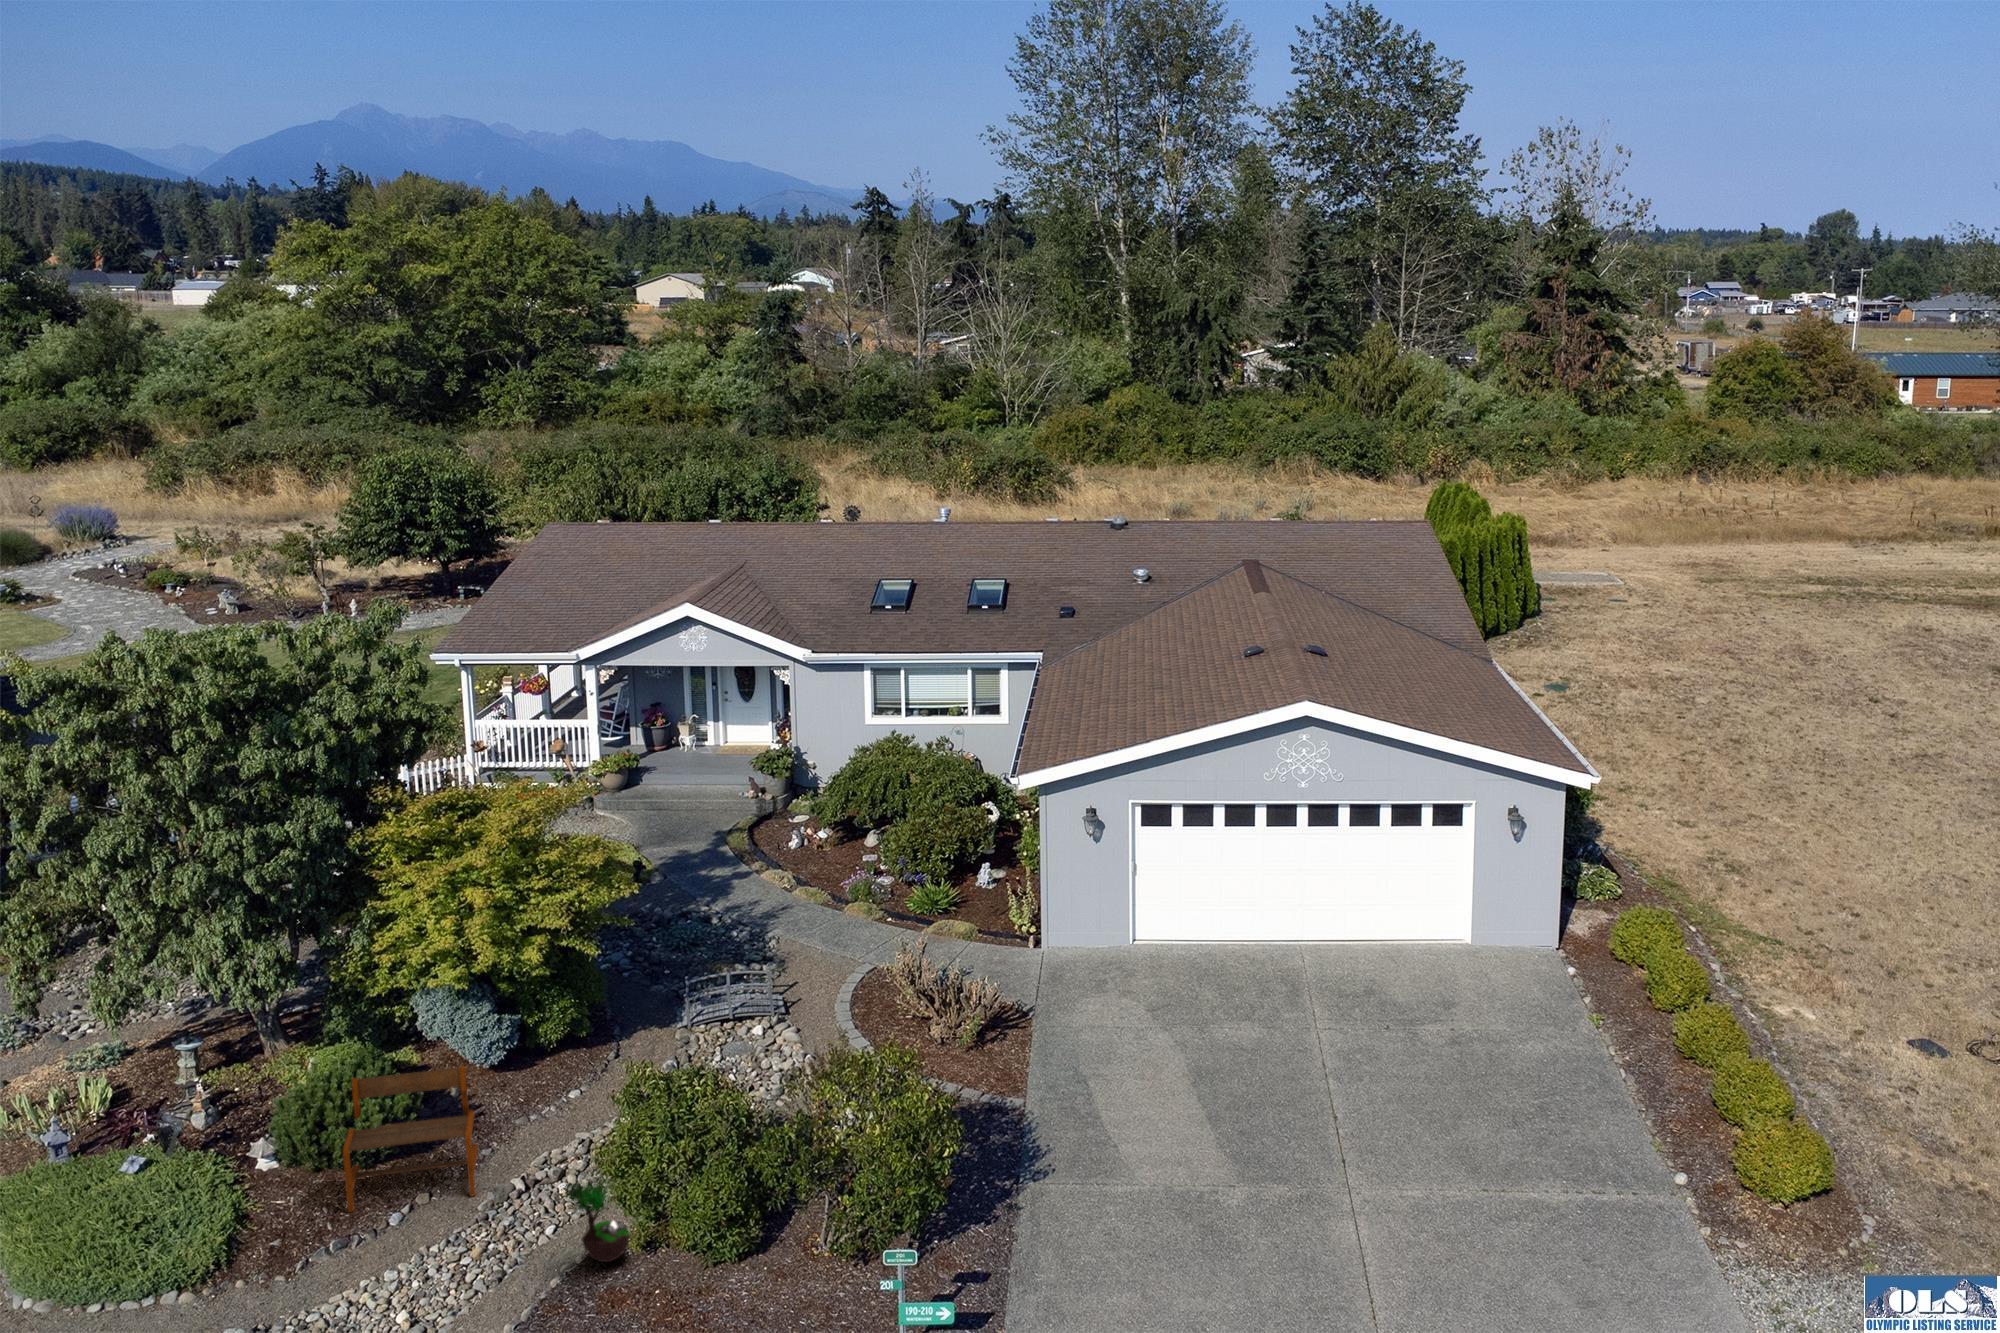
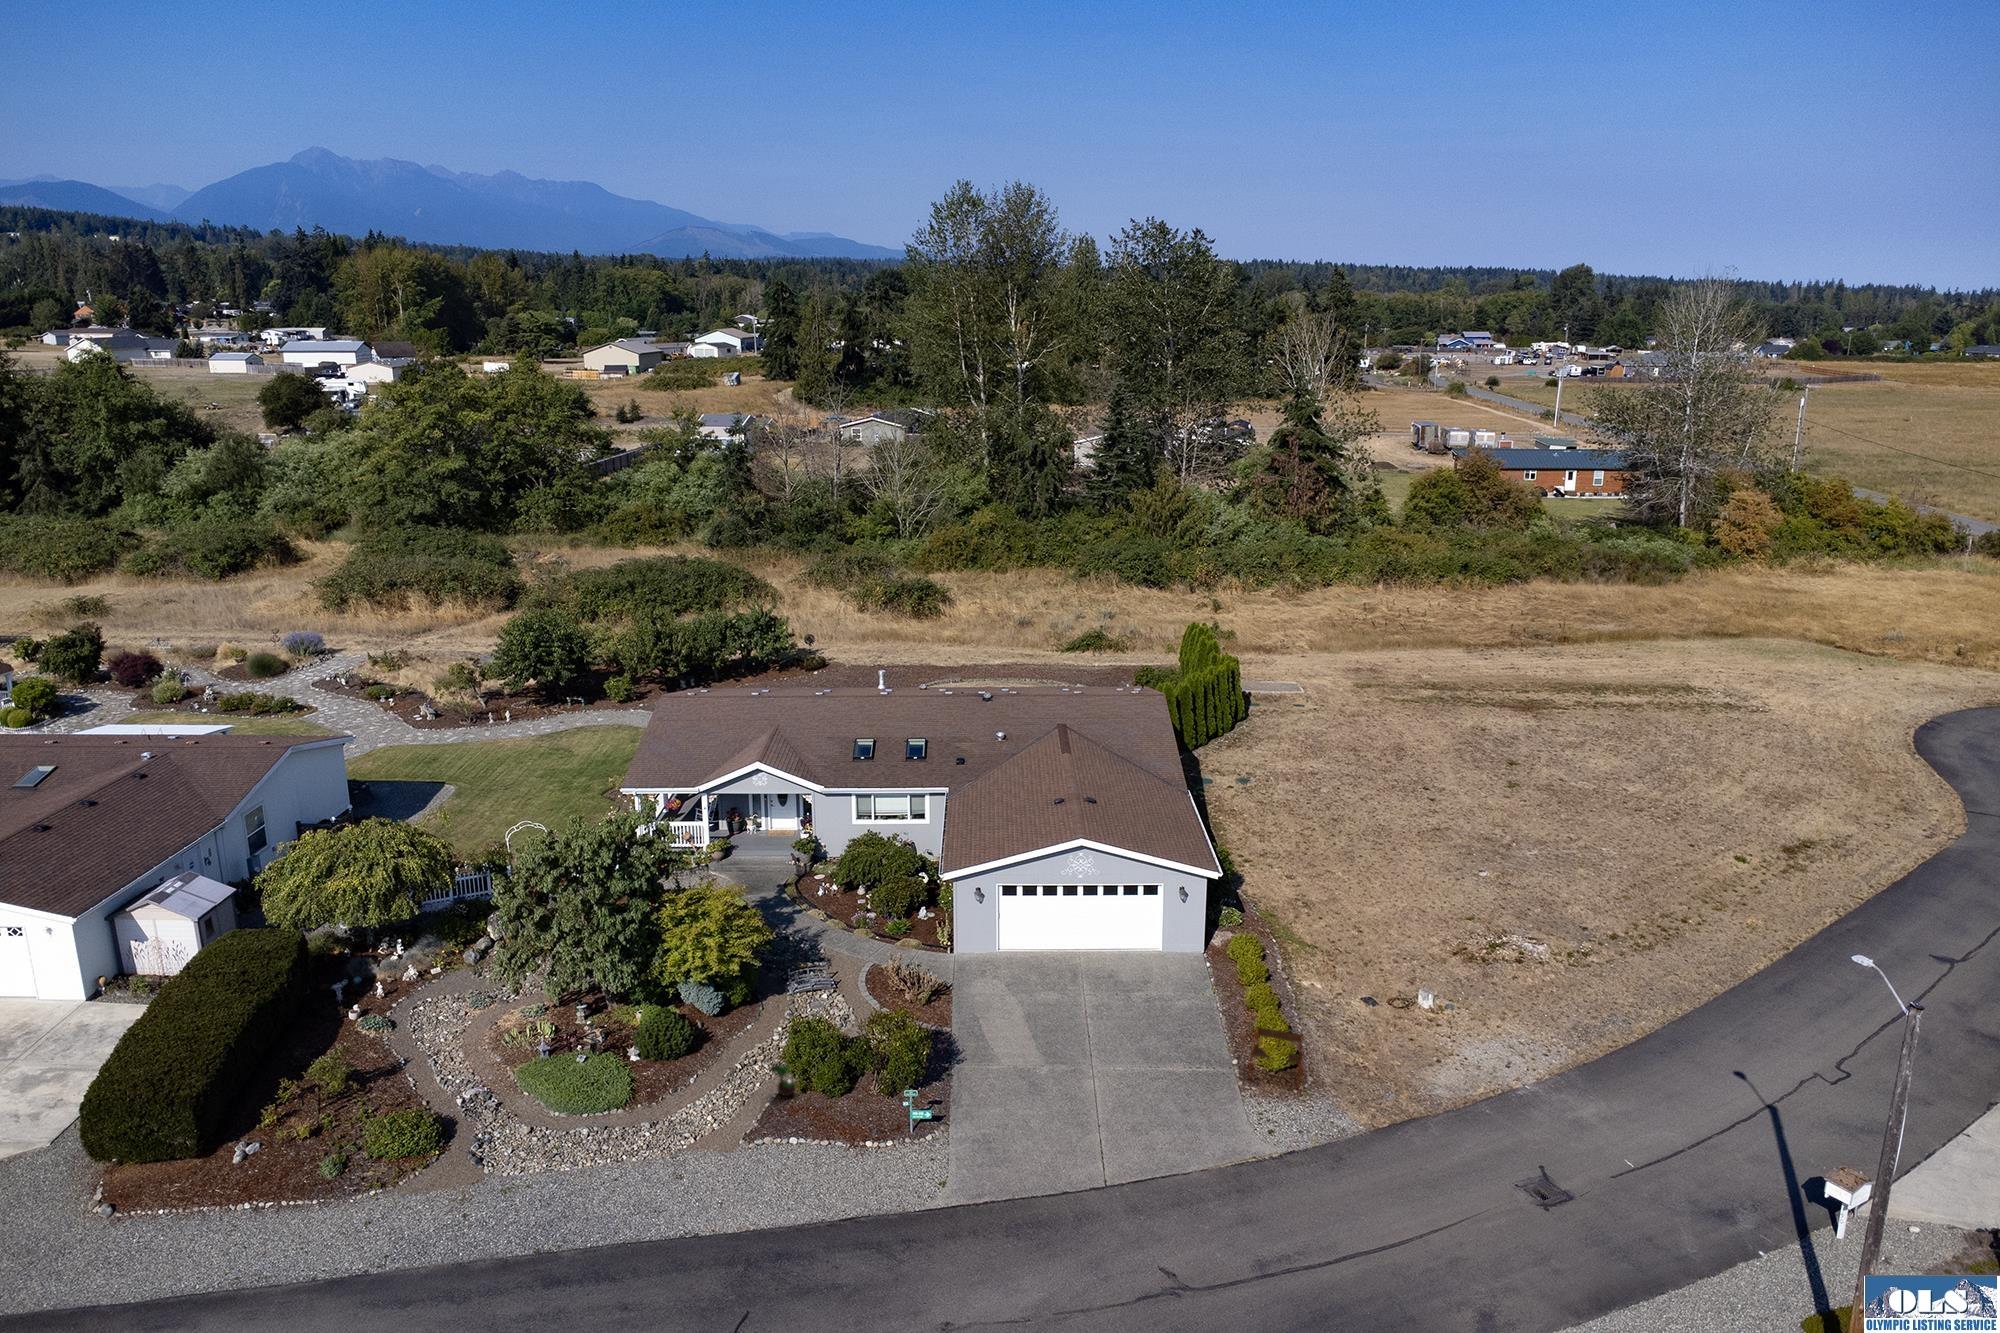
bench: present [343,1066,478,1212] -> present [1248,1027,1303,1089]

